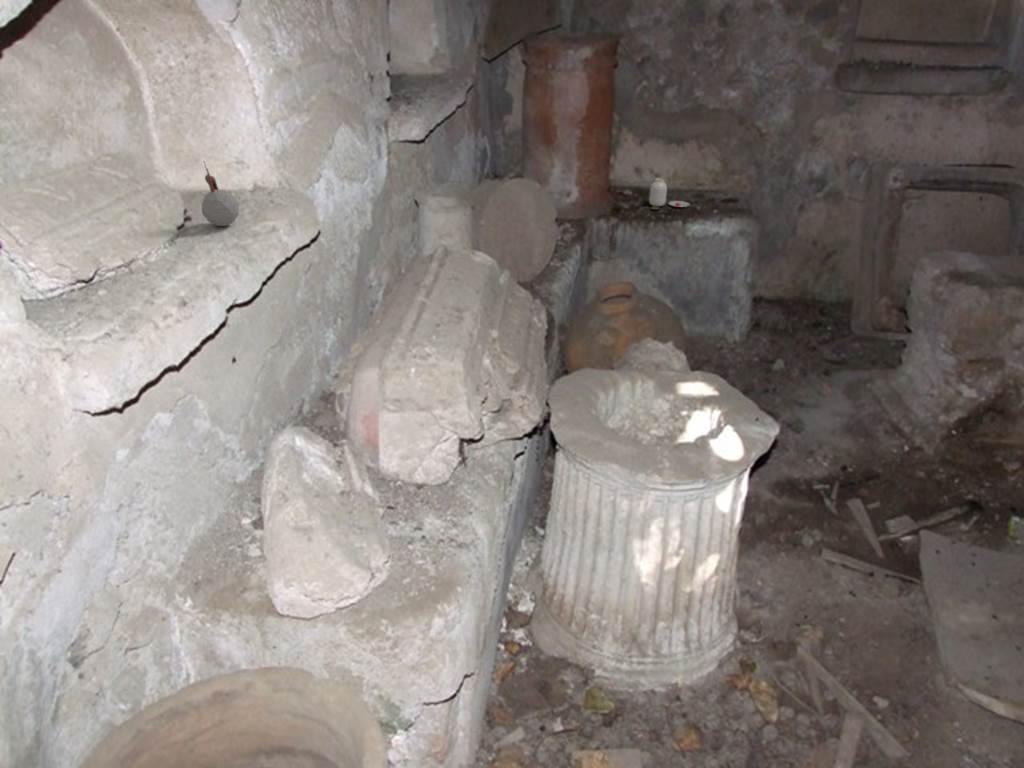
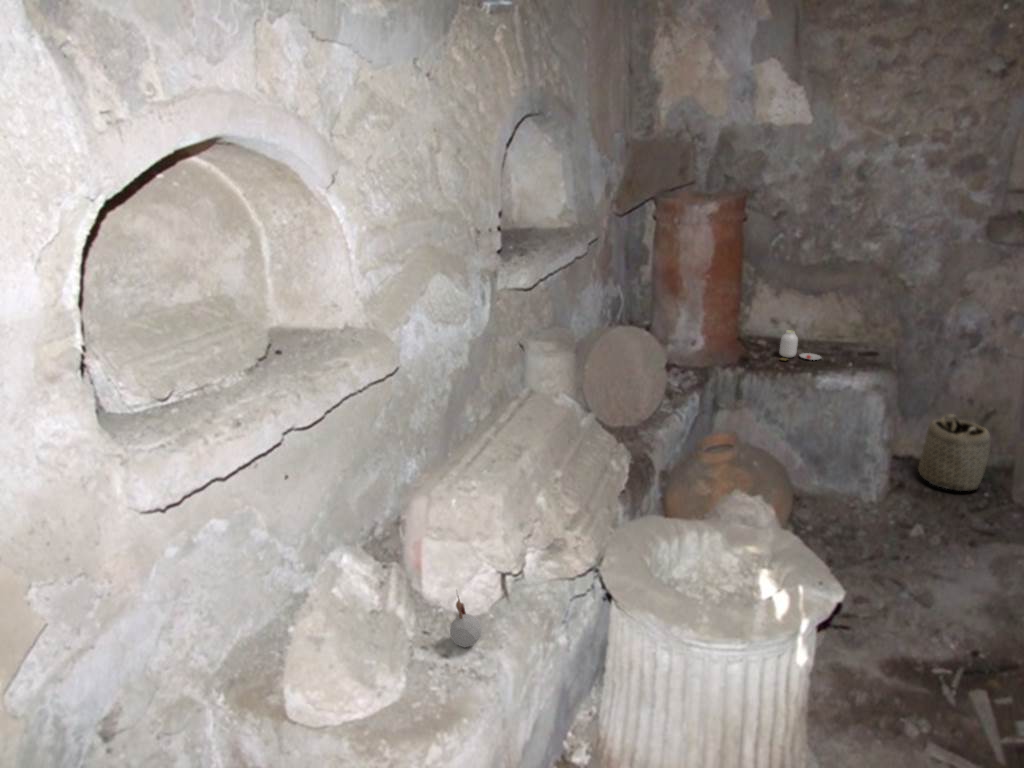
candle: present [202,169,239,226] -> present [450,596,482,647]
basket: none [779,252,844,325] -> present [918,414,990,491]

